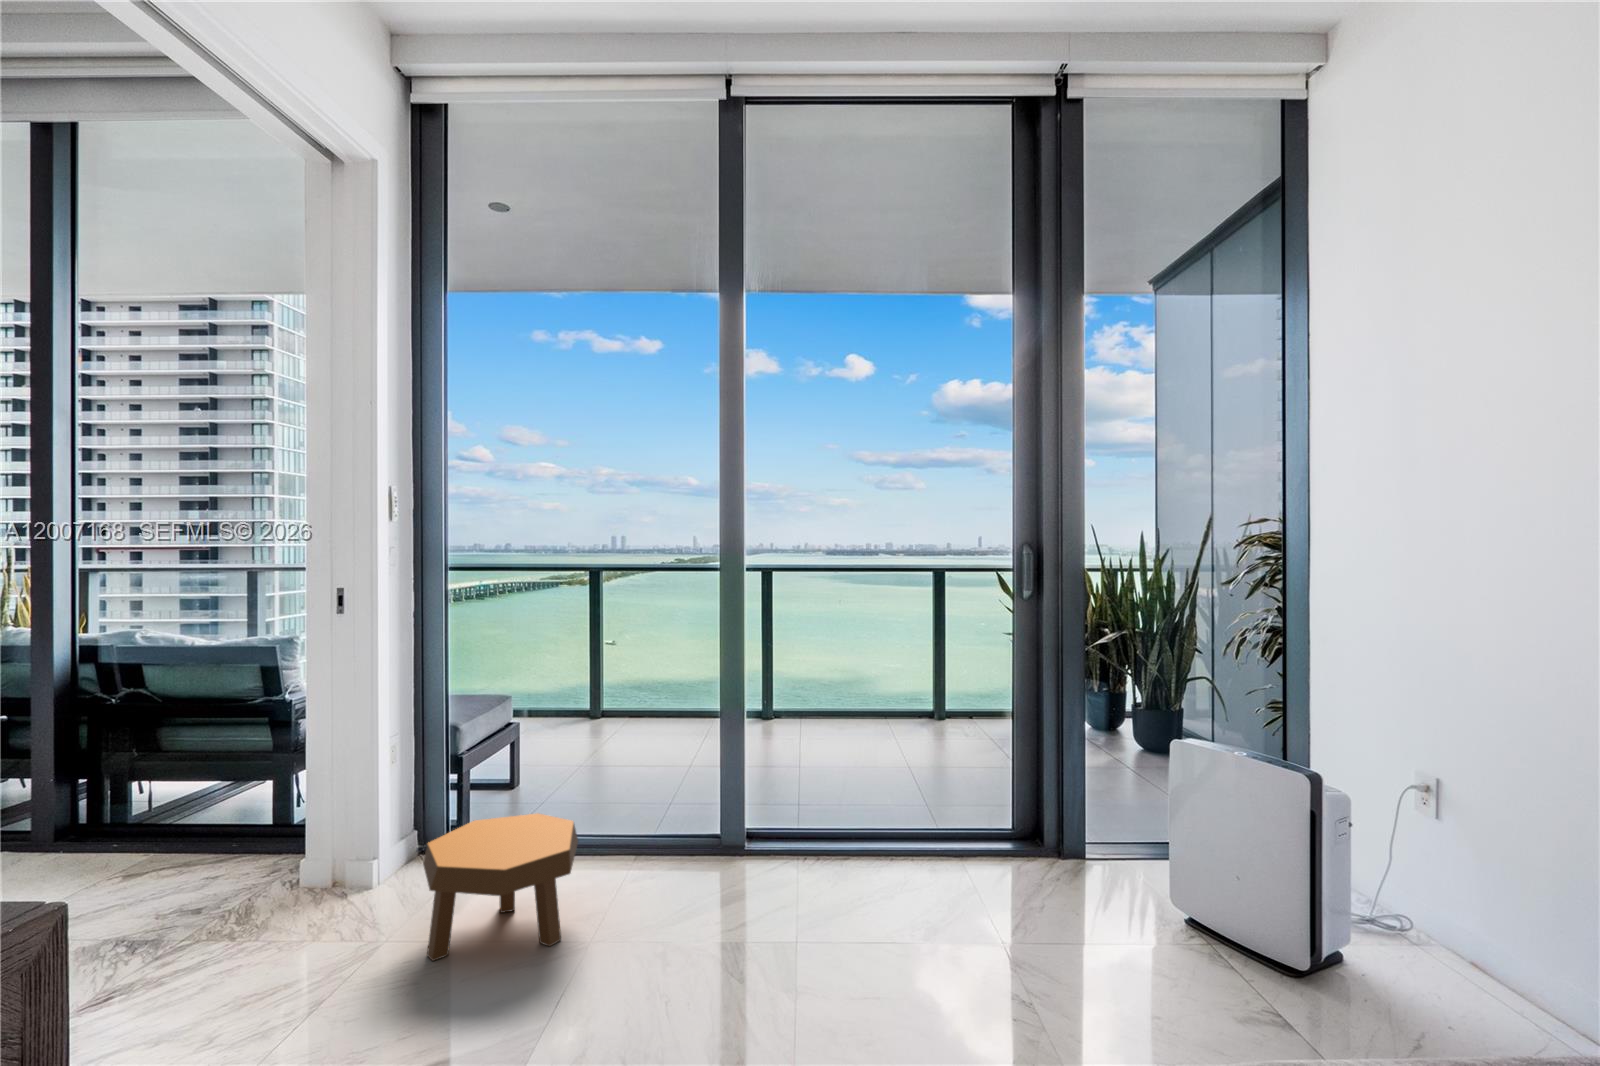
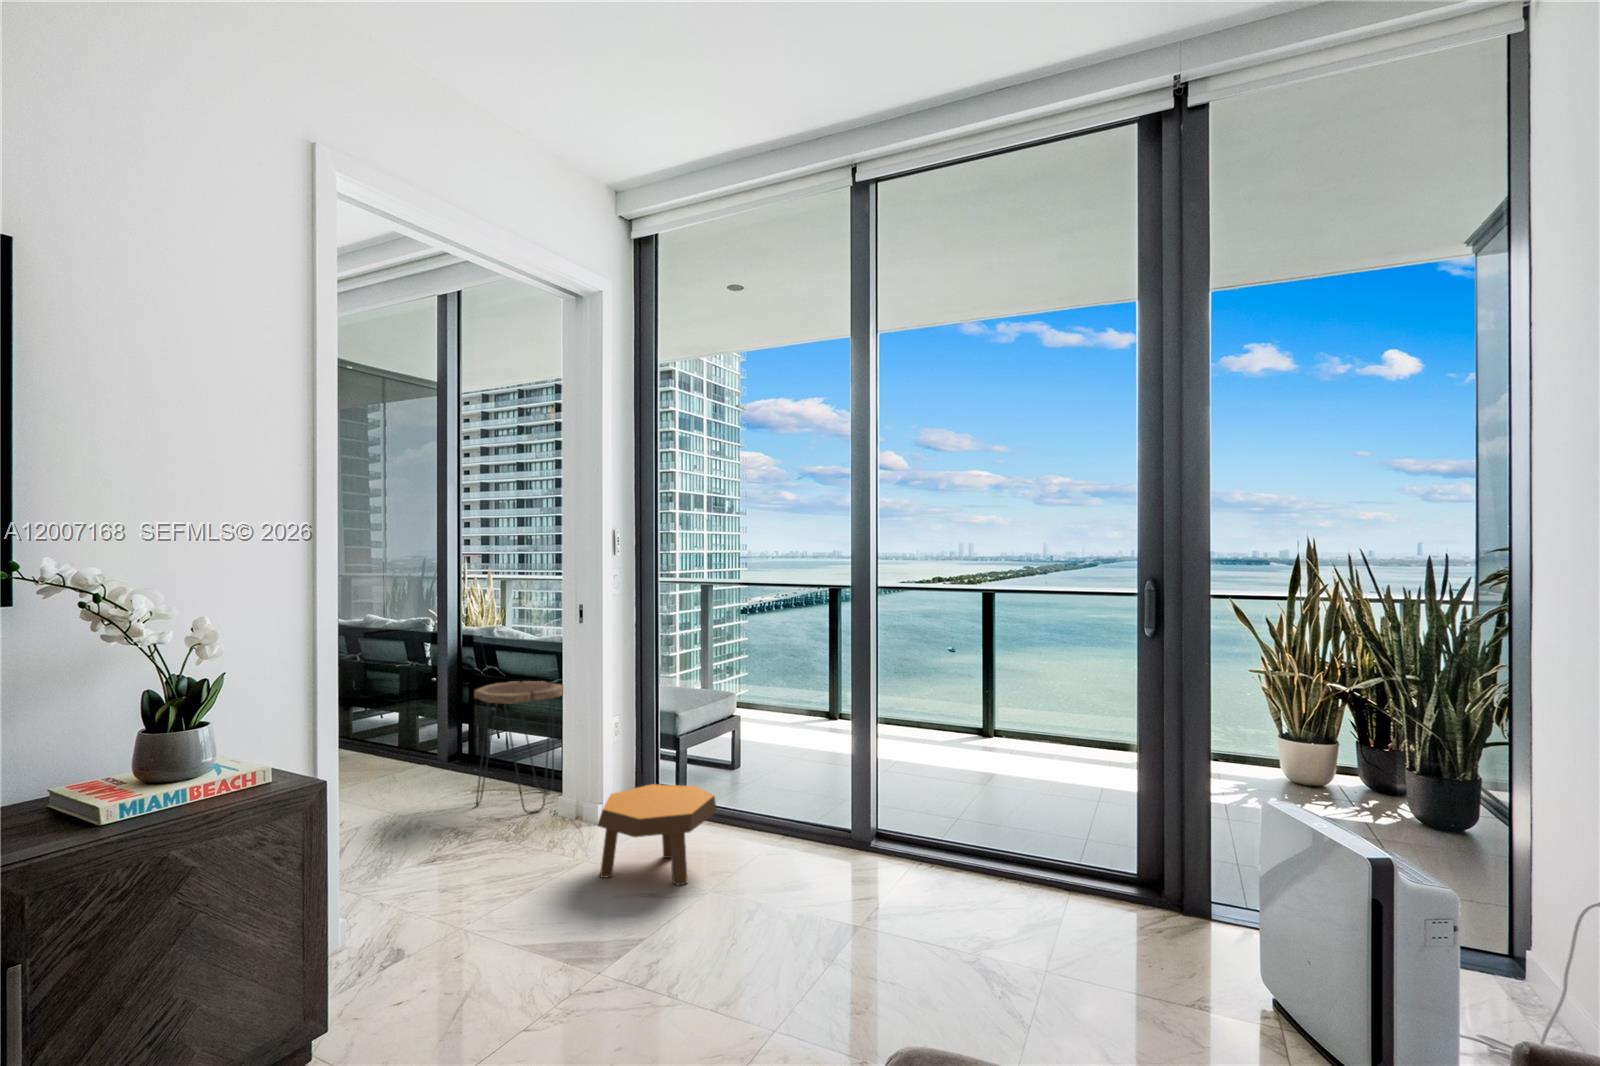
side table: none [138,702,289,896] -> present [474,681,563,814]

